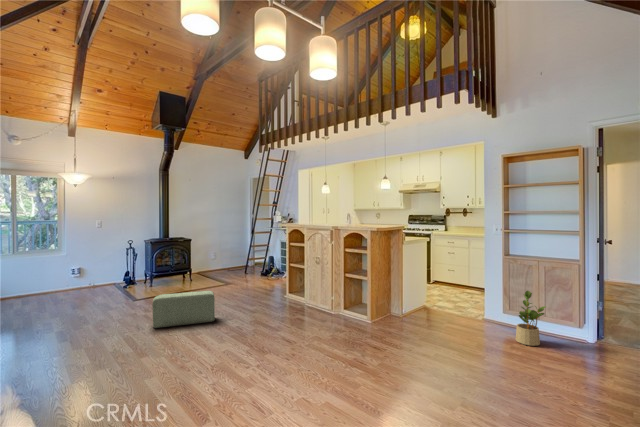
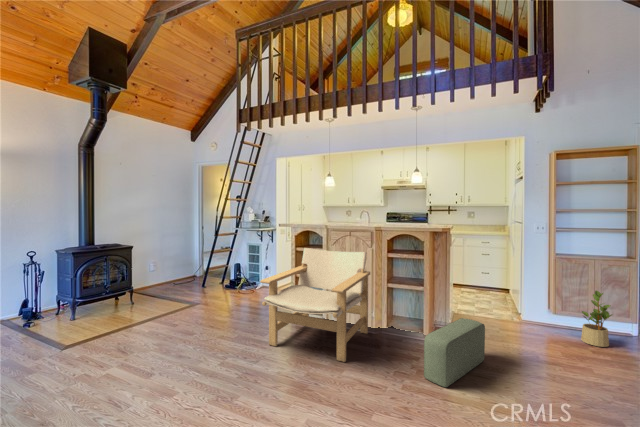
lounge chair: none [240,243,329,326] -> present [260,248,370,362]
pouf: present [152,291,215,328] -> present [424,318,485,387]

